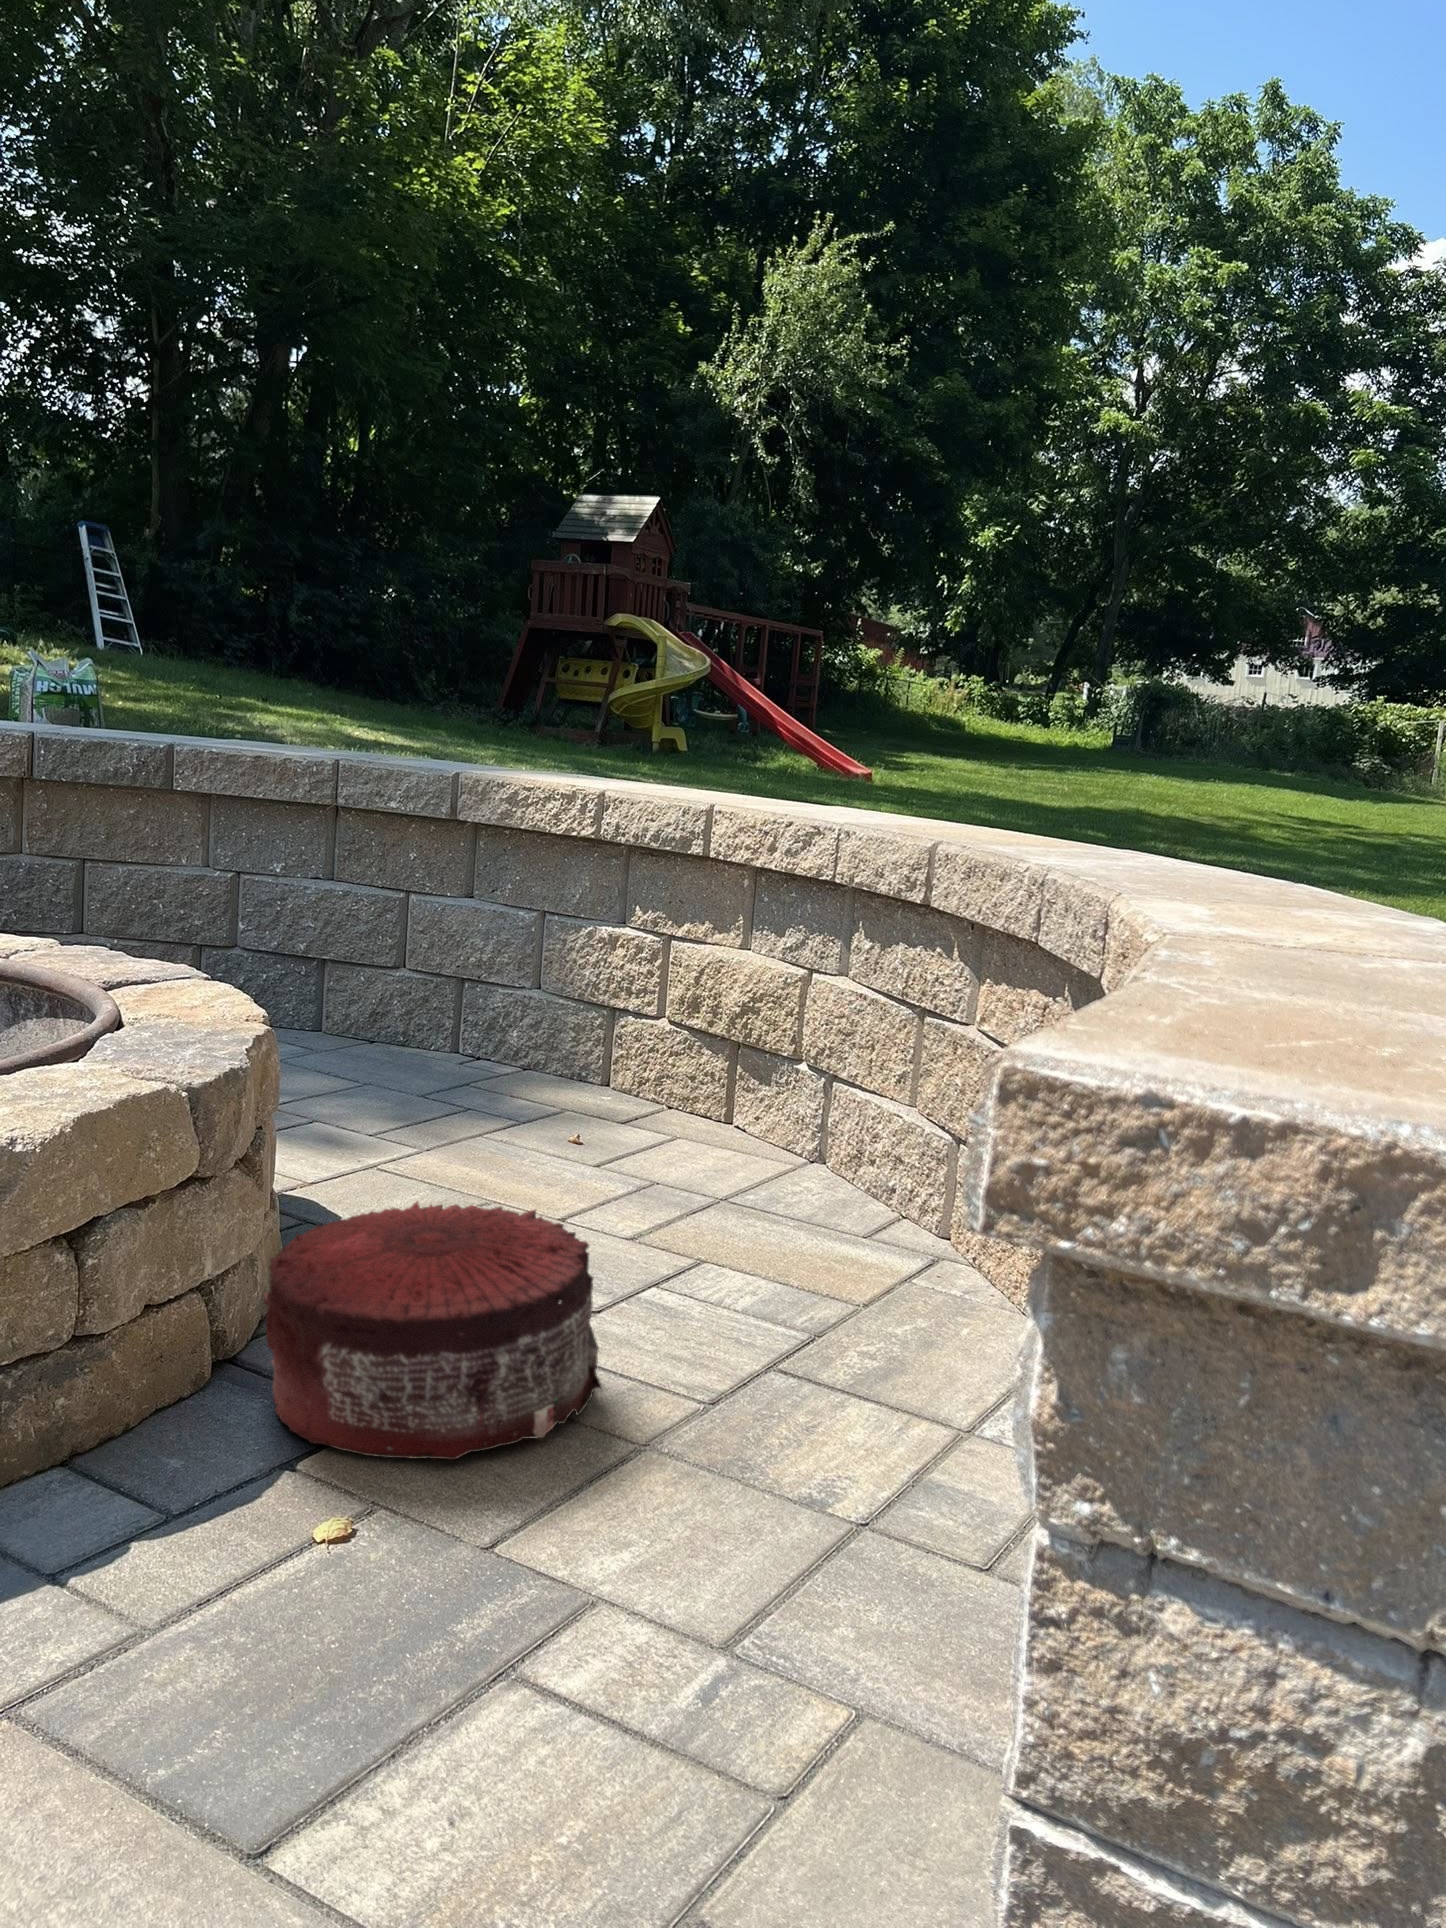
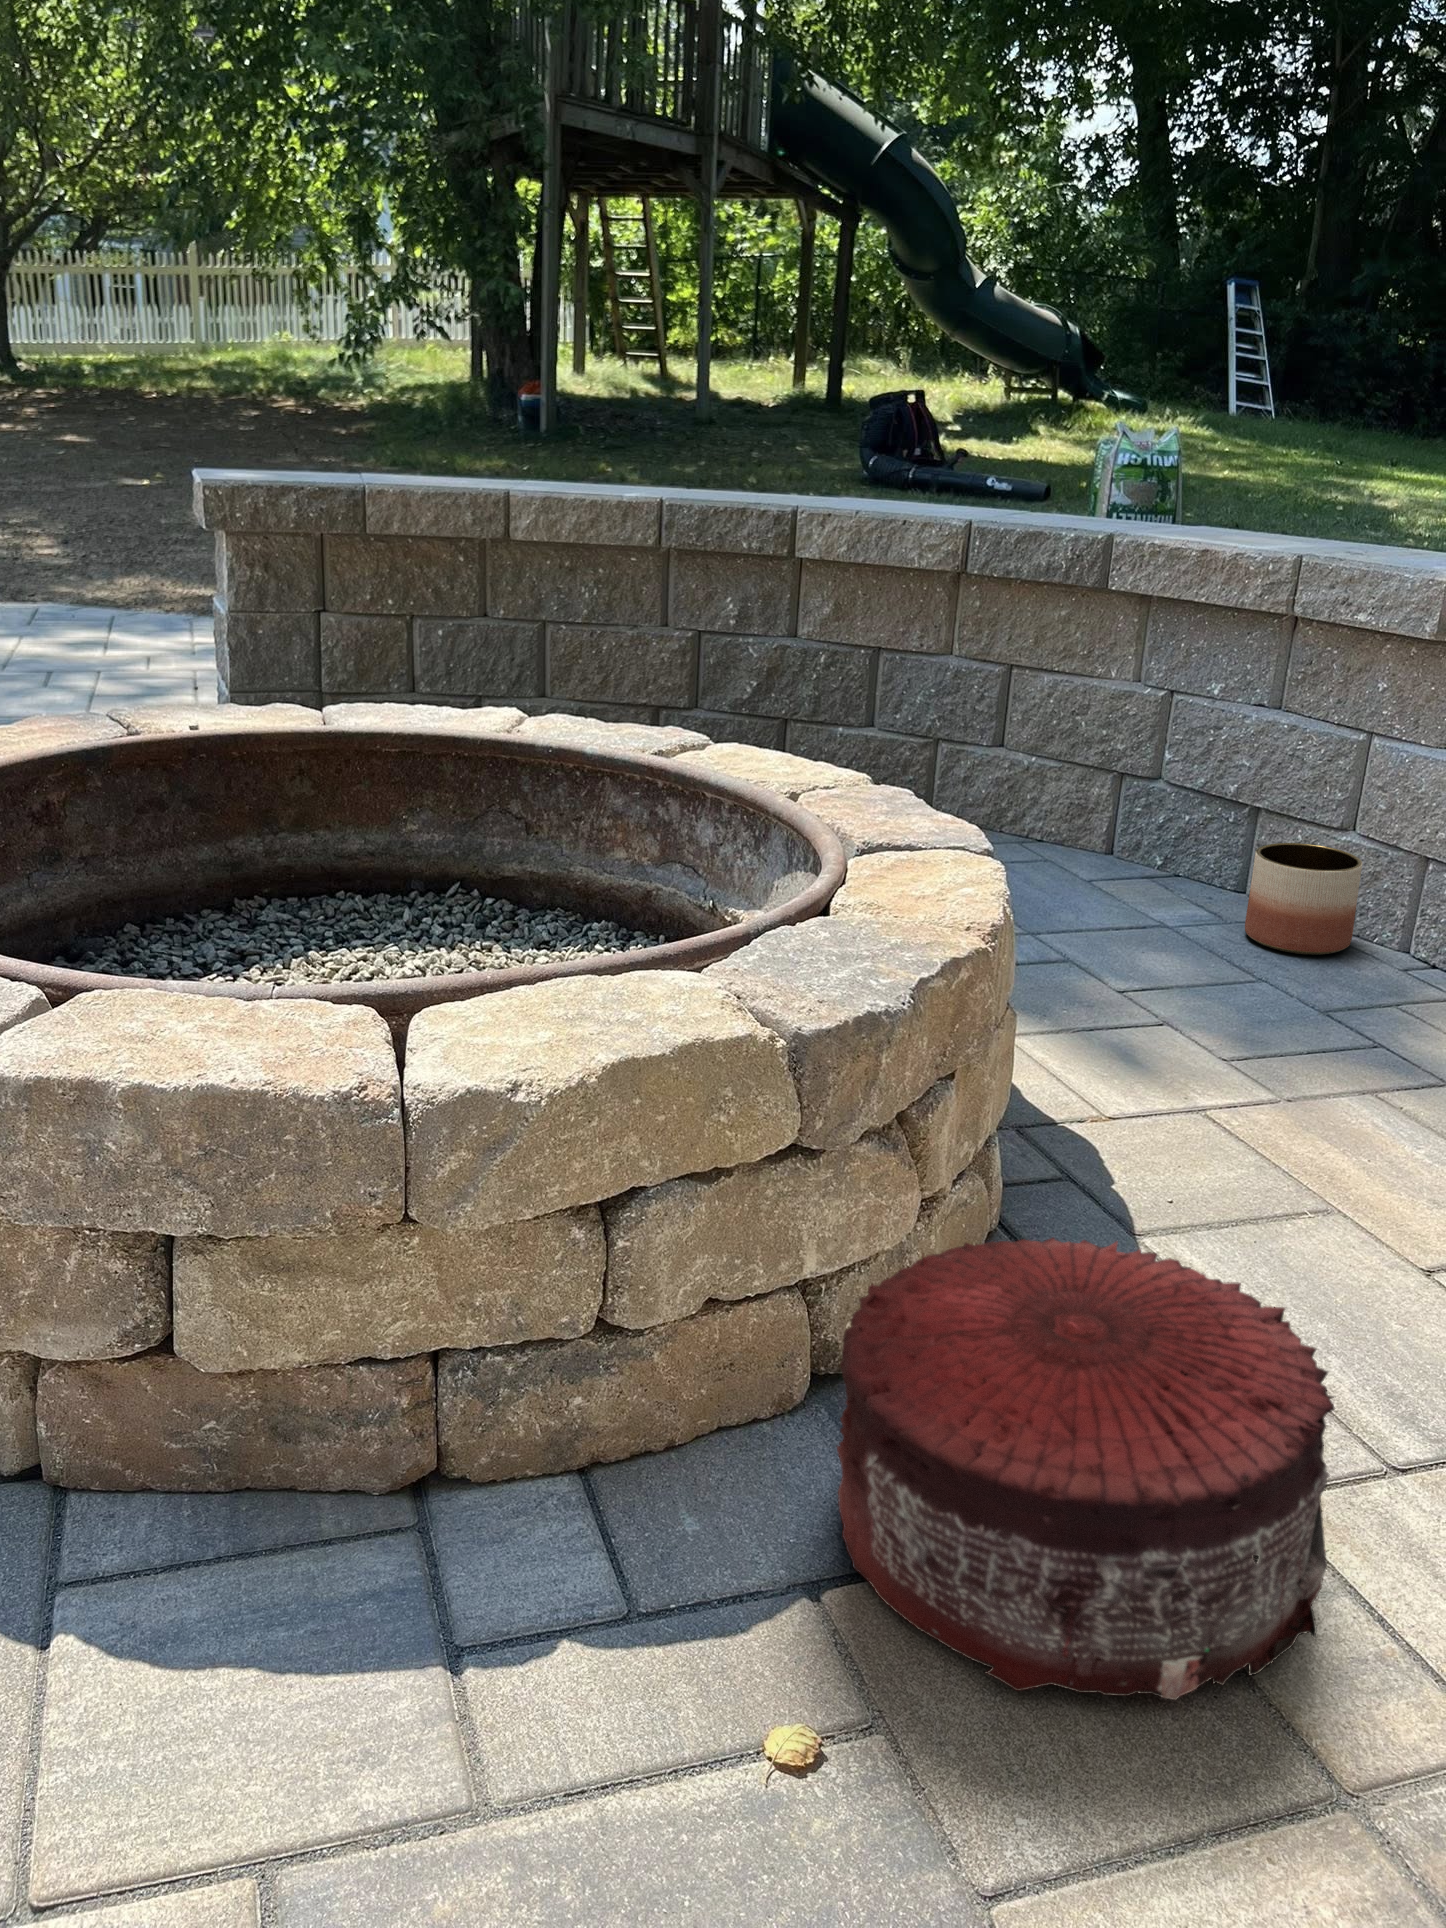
planter: none [333,981,416,1065] -> present [1245,843,1362,955]

